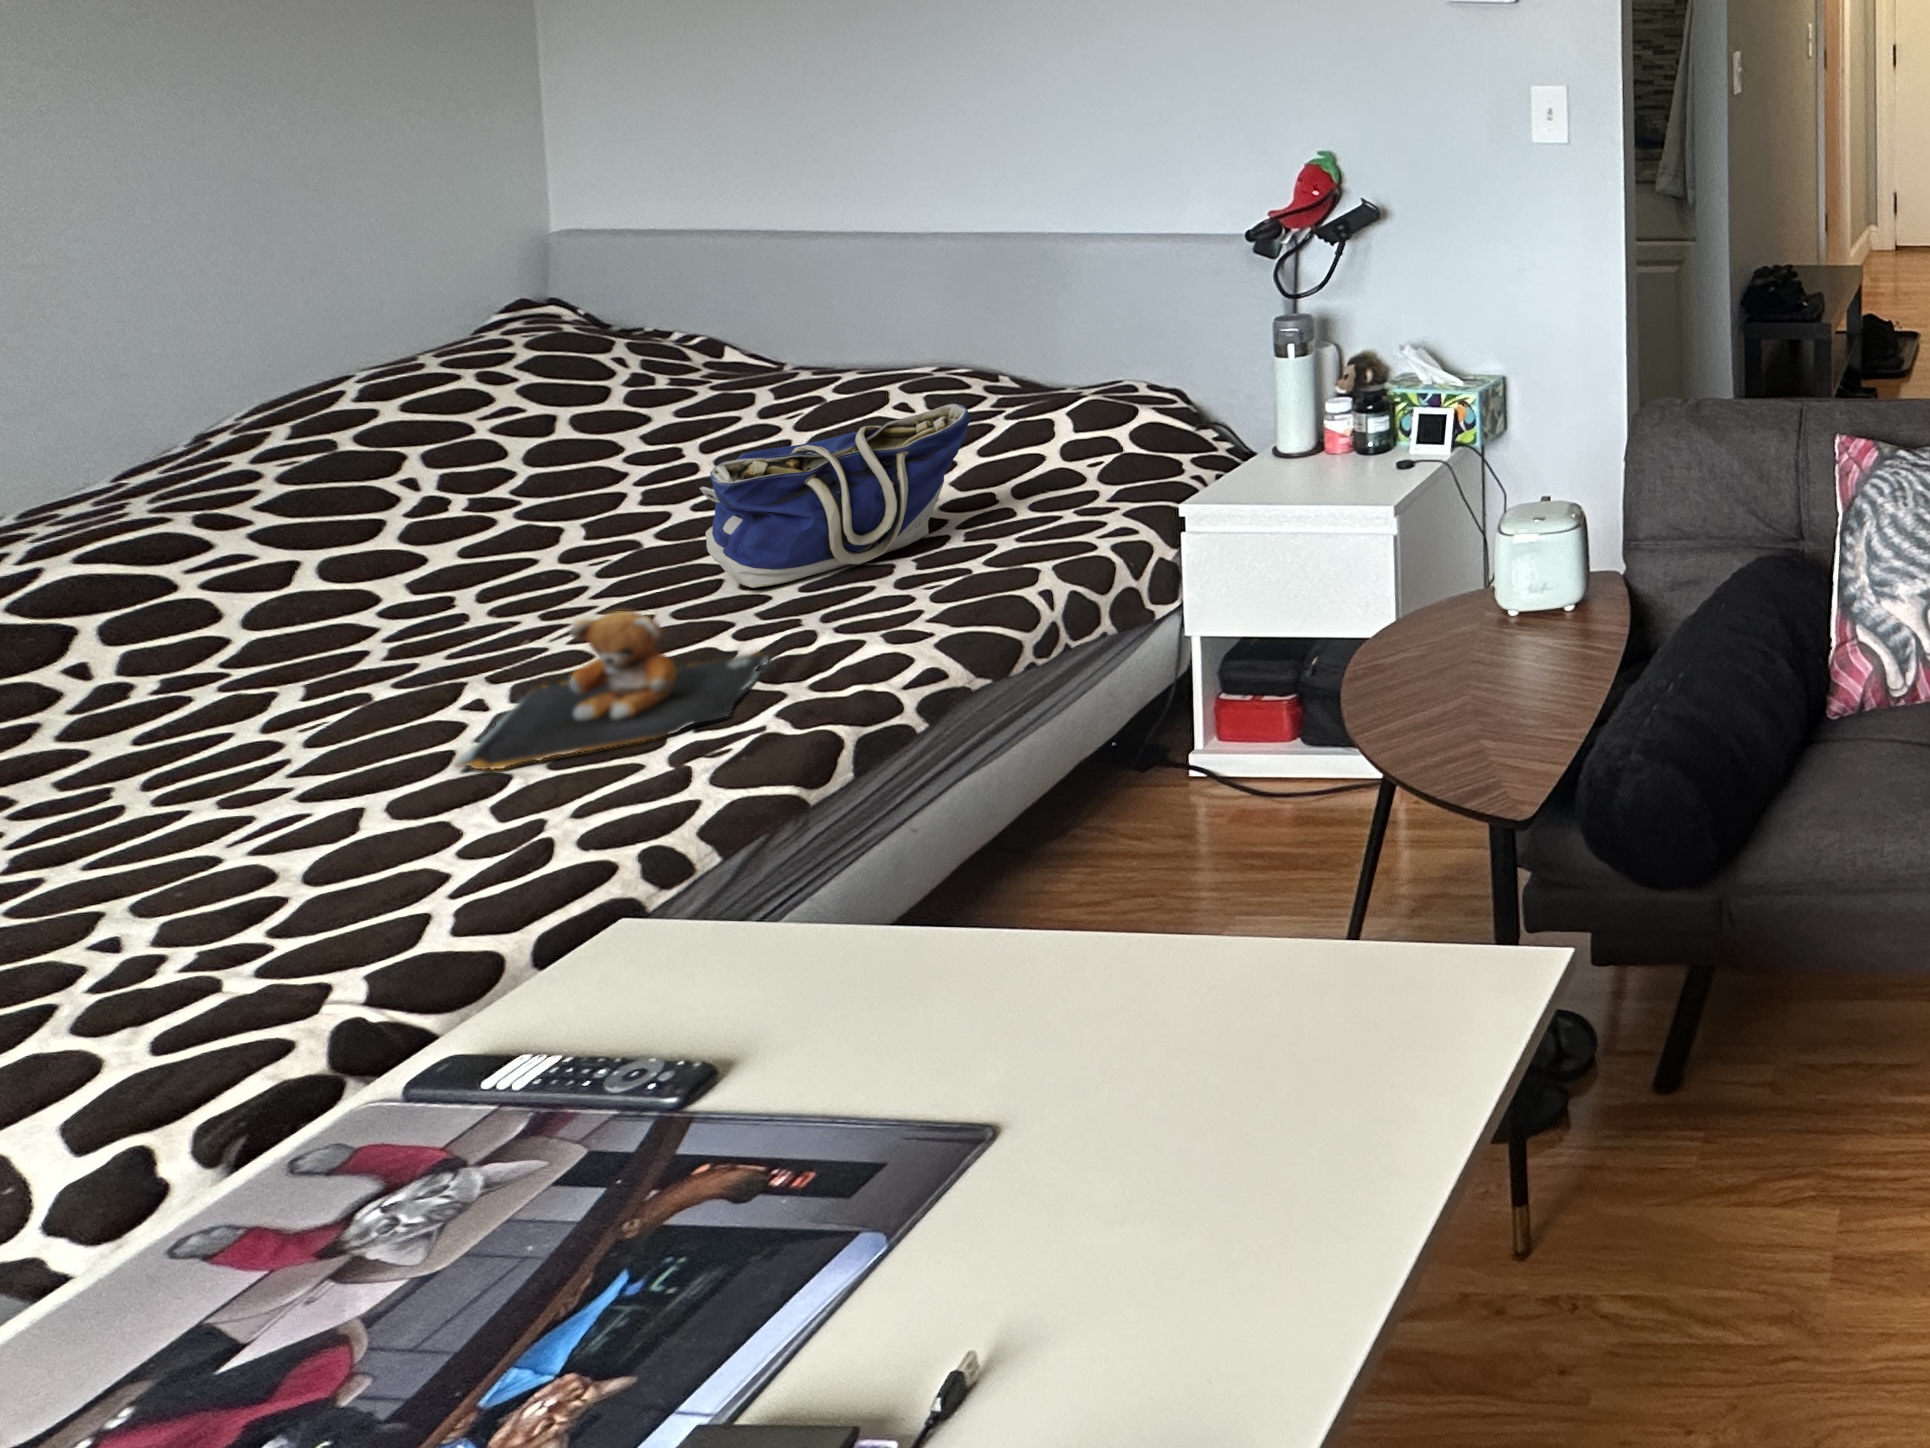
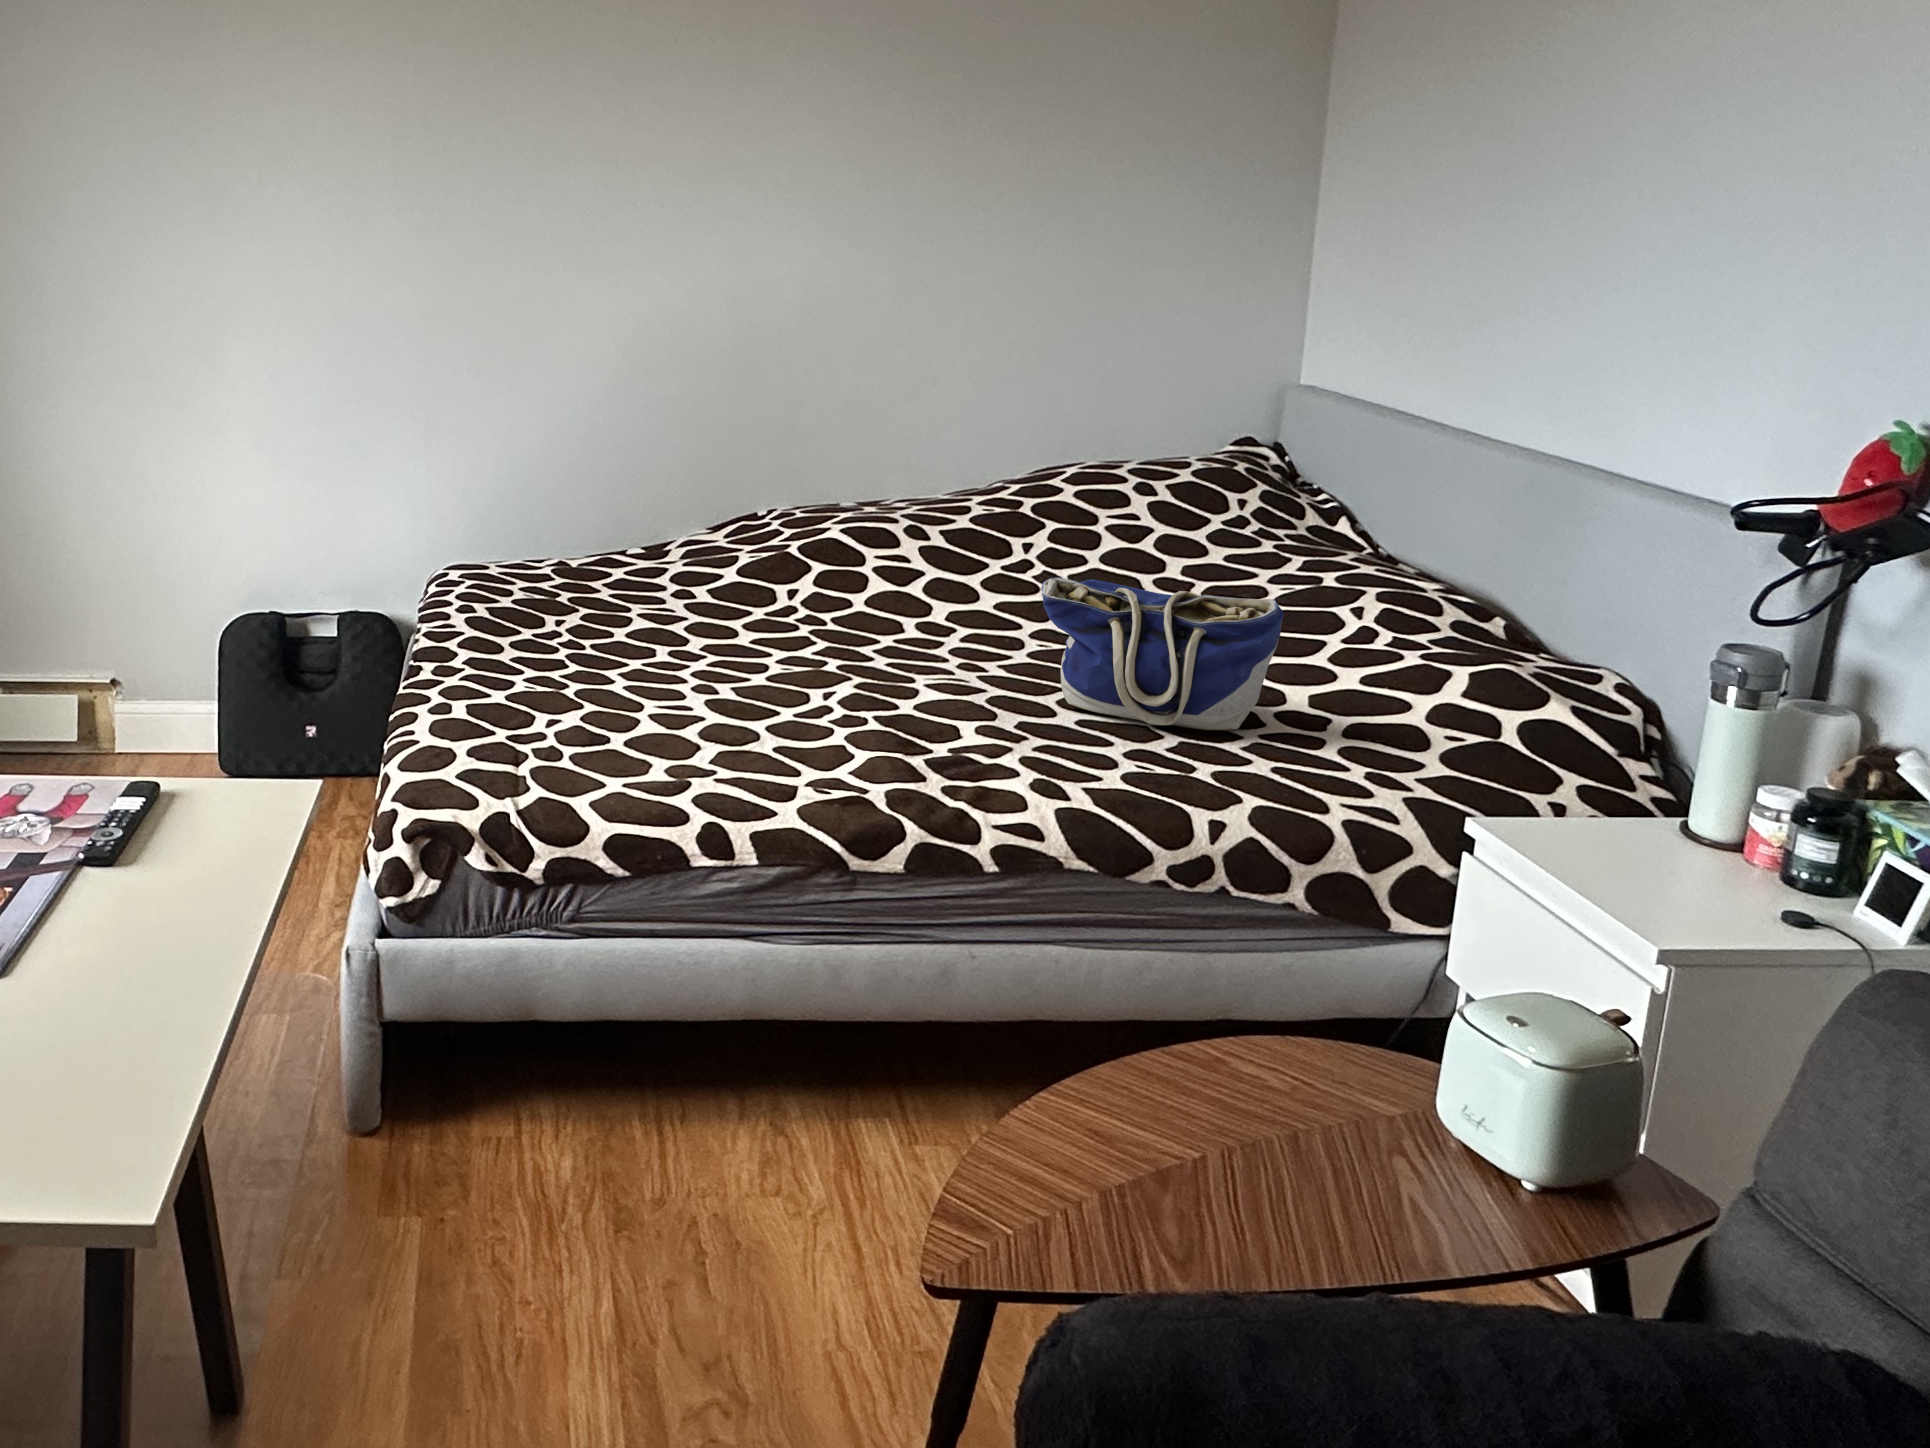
teddy bear: present [454,611,768,769] -> none [767,650,982,771]

